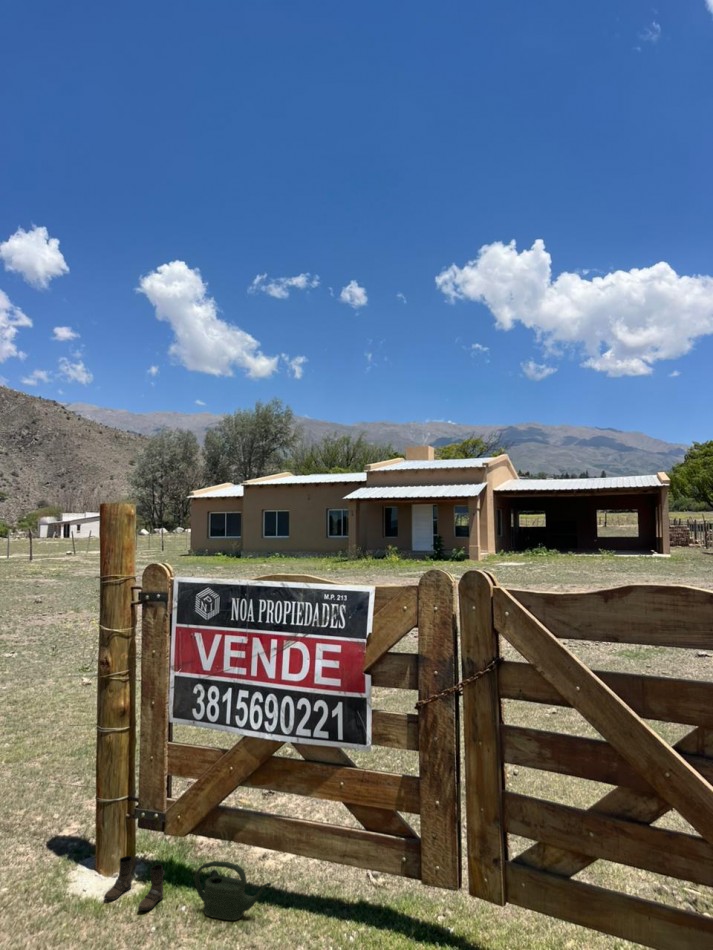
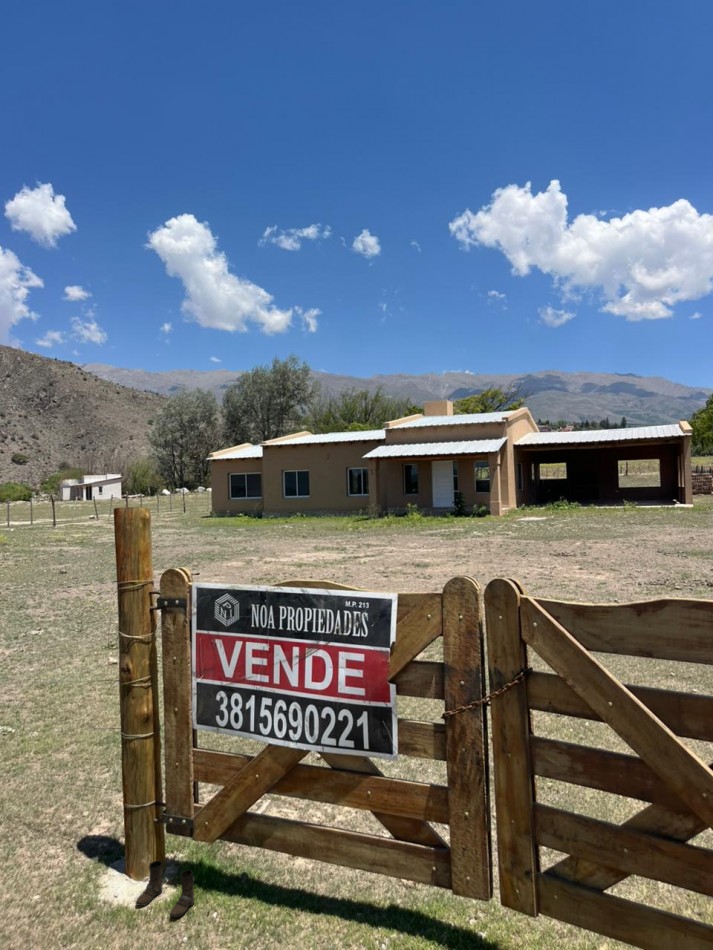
watering can: present [195,861,271,920] -> none [225,868,302,927]

